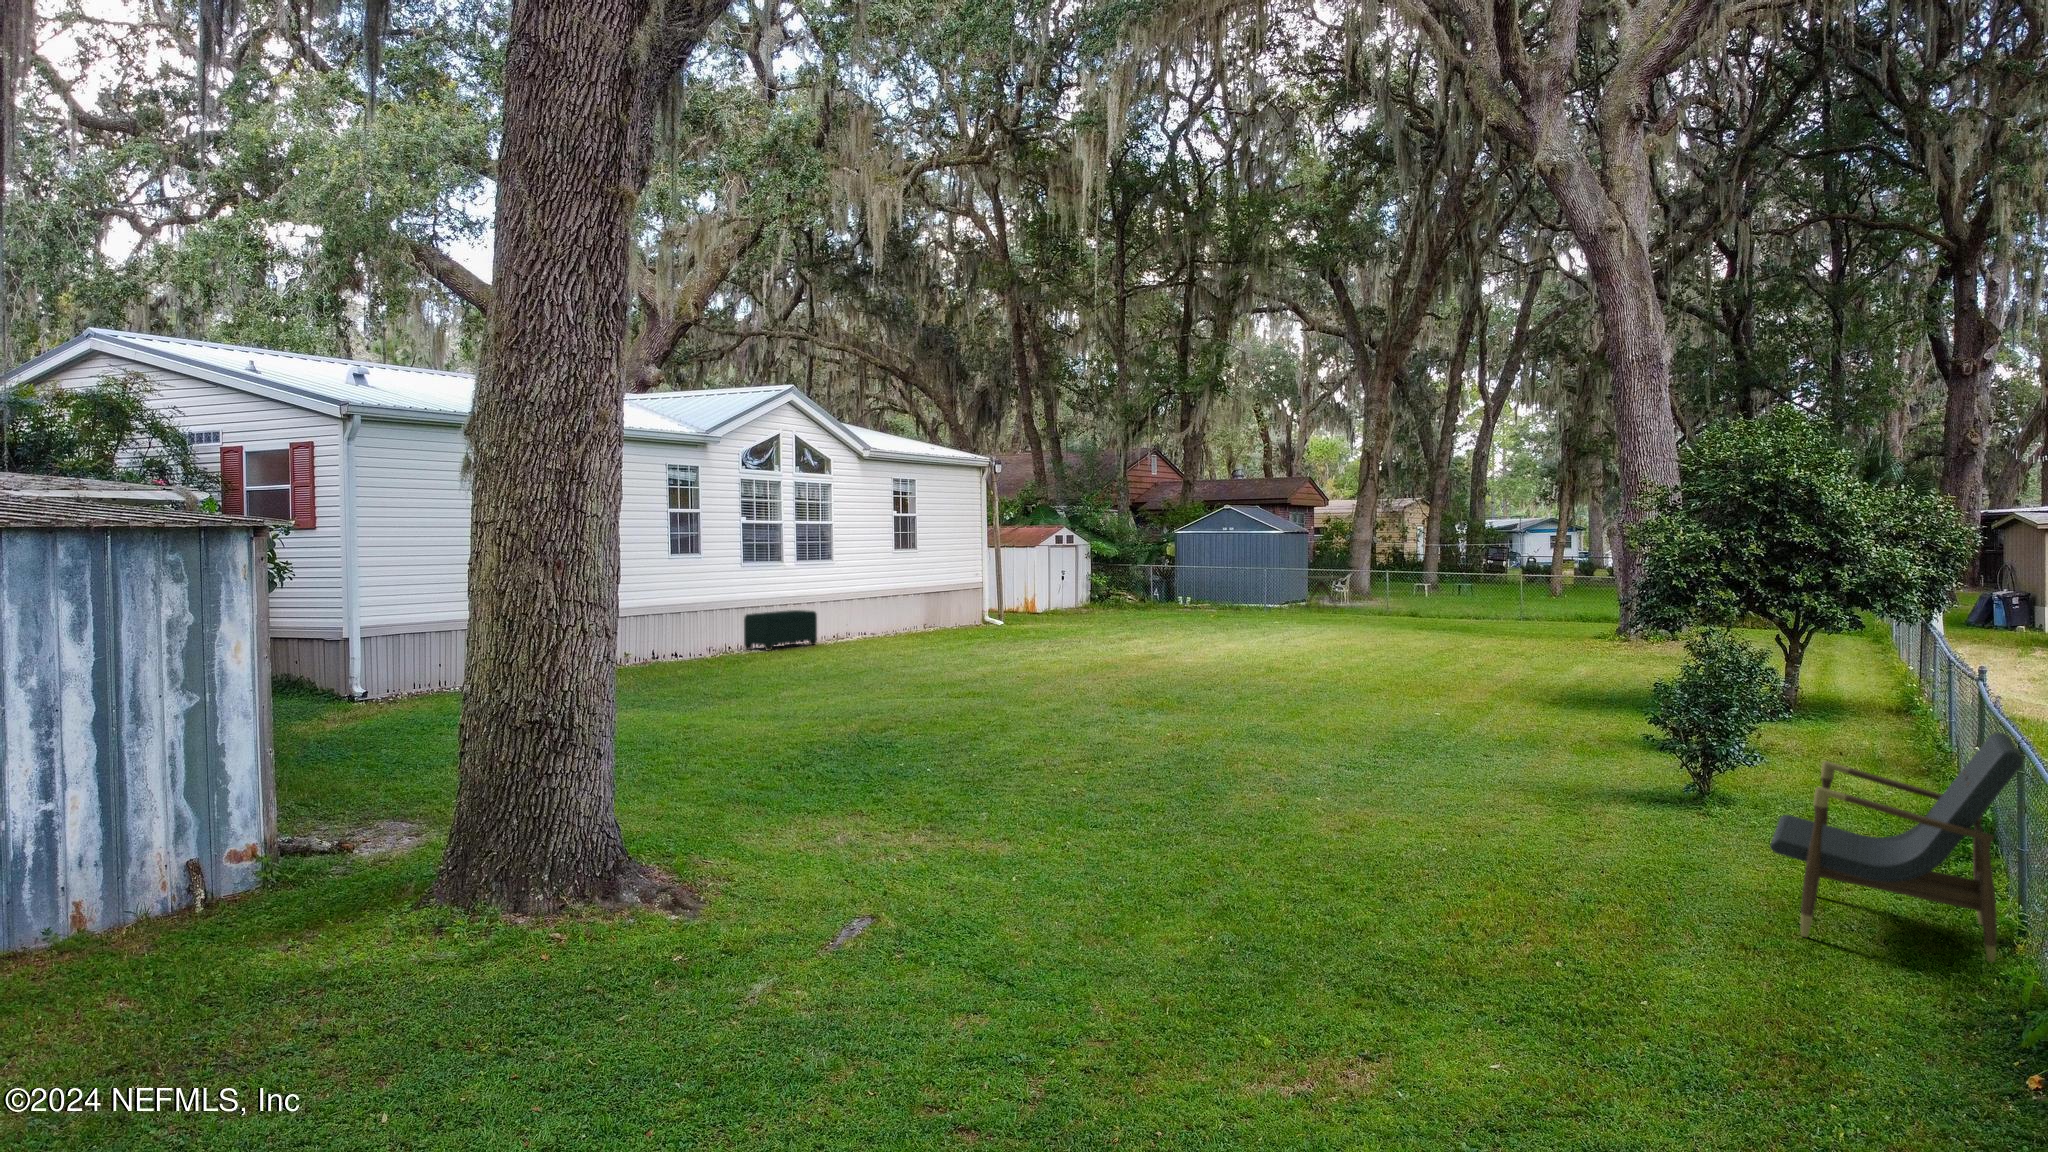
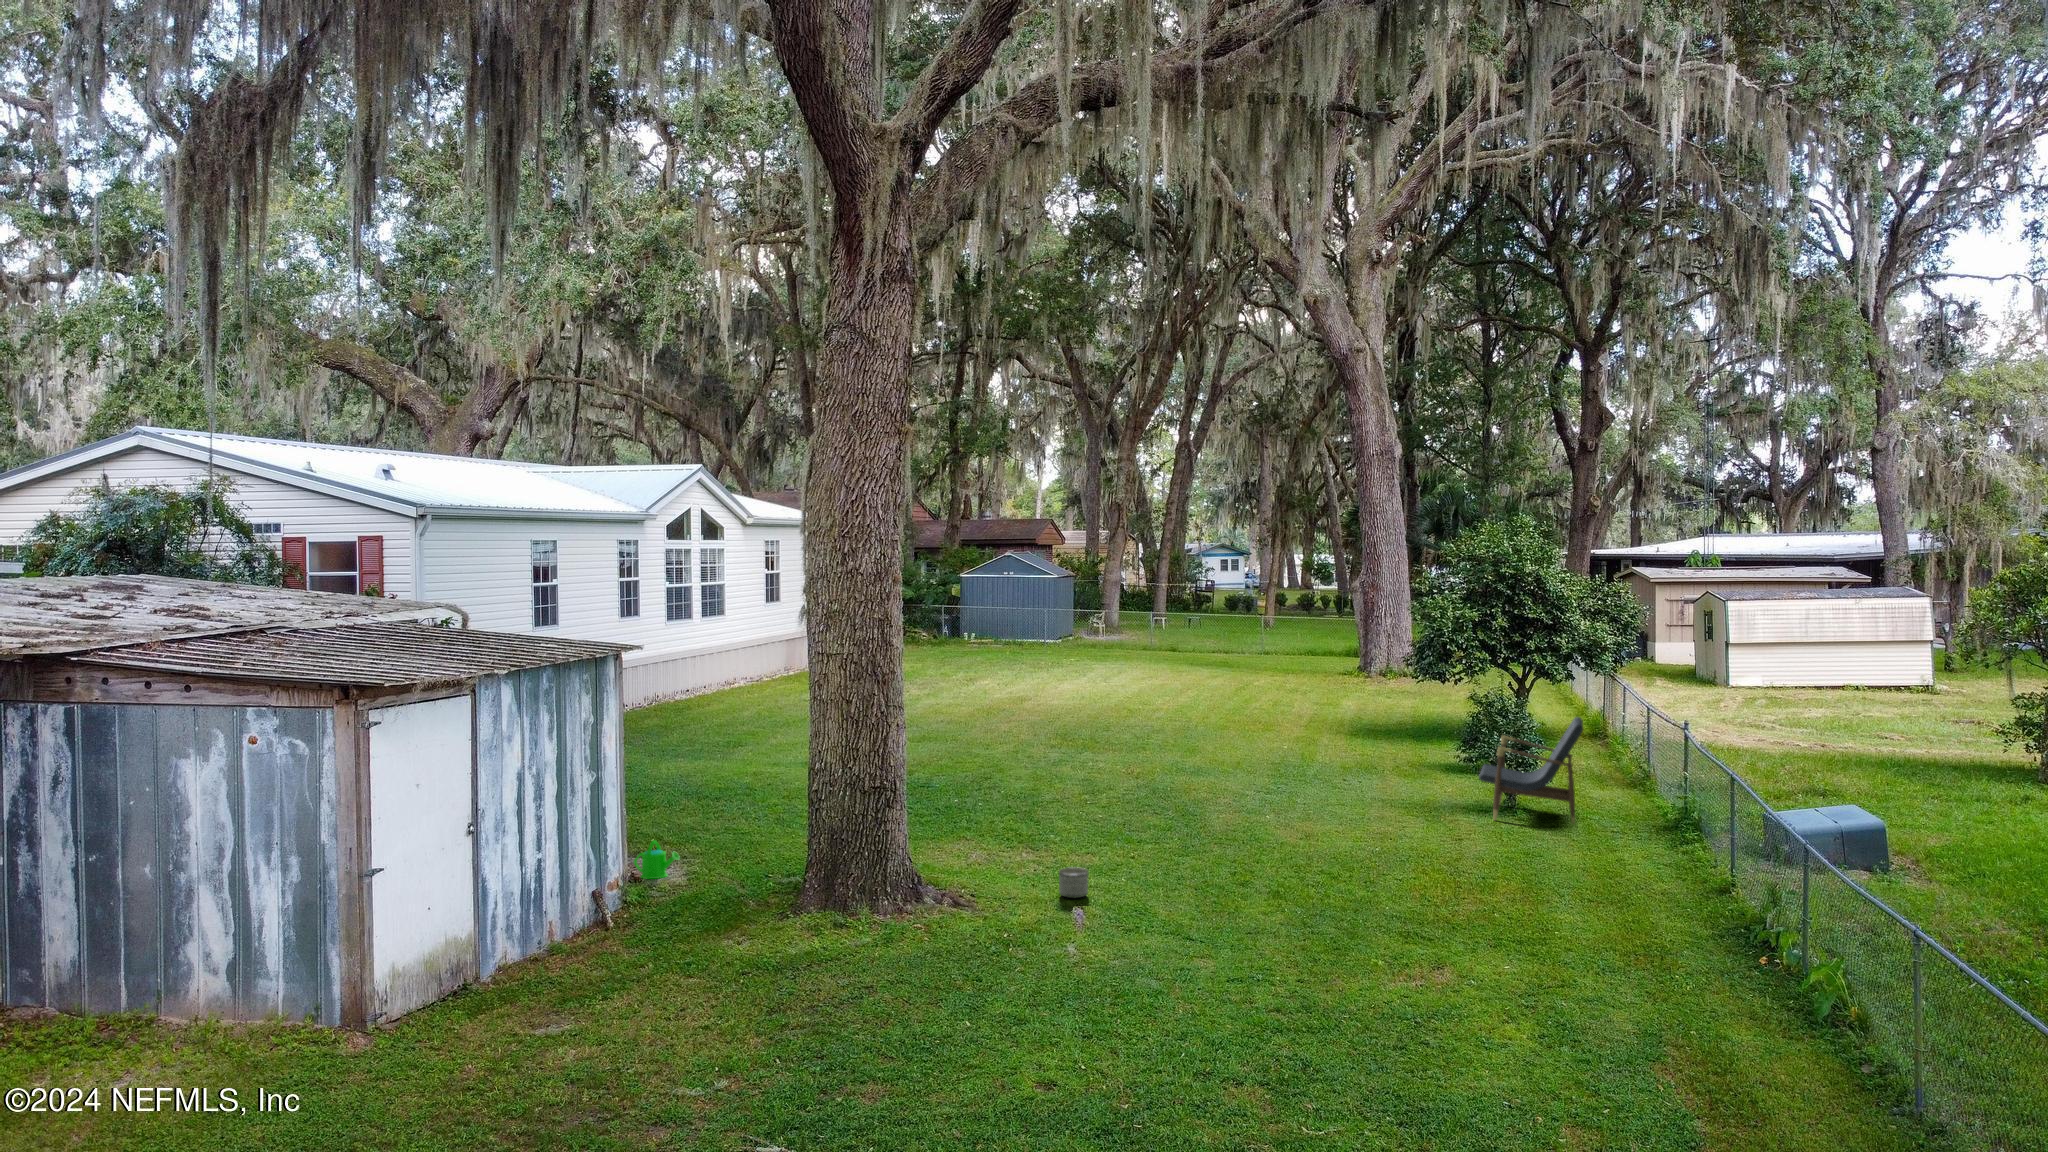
round table: present [1302,576,1341,603] -> none [1097,614,1136,642]
bench: present [744,610,817,651] -> none [670,660,728,696]
watering can: none [97,882,160,955] -> present [633,840,679,879]
planter: none [706,1027,775,1107] -> present [1059,867,1089,898]

